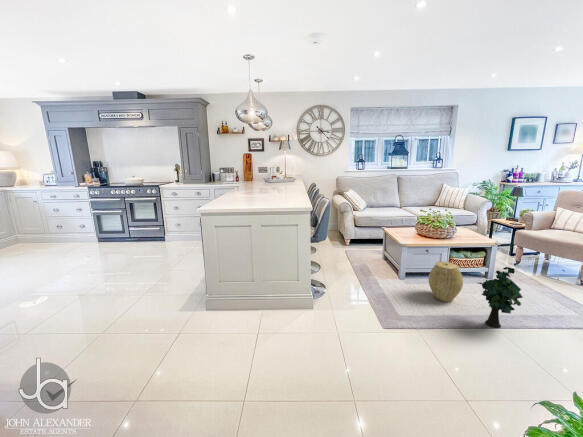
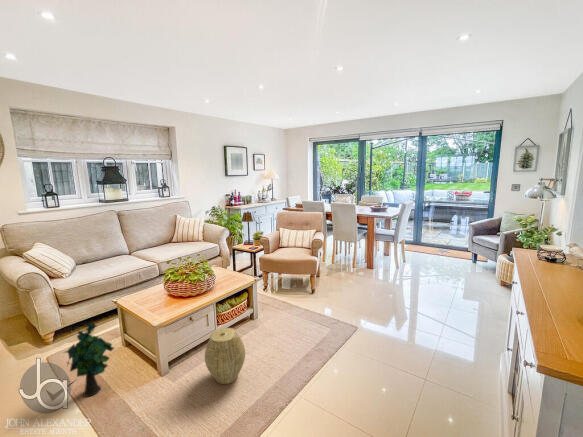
decorative plant: present [478,267,523,328] -> present [65,323,114,397]

